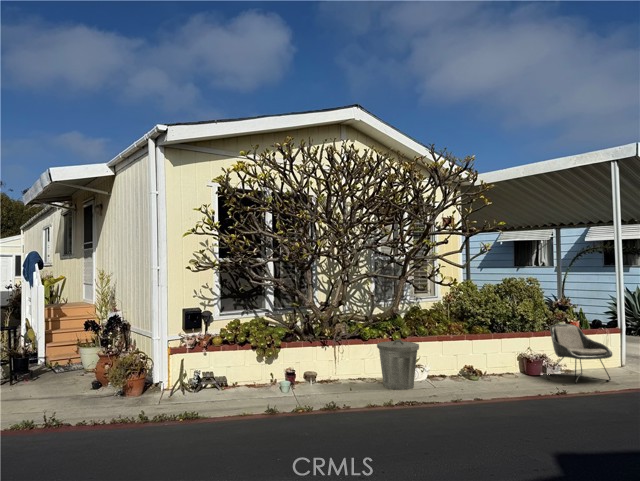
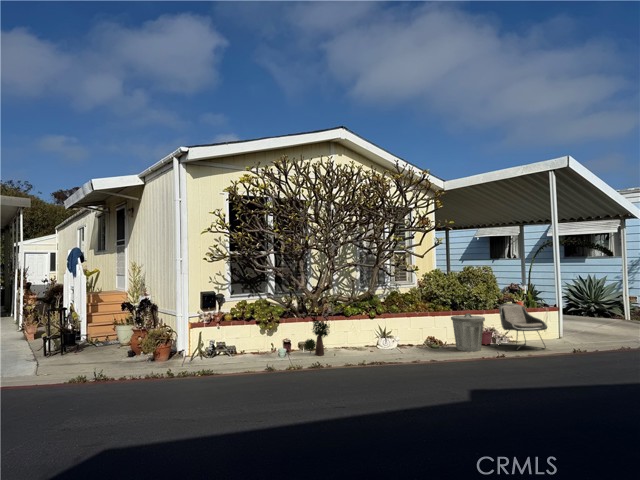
trash can: present [377,340,419,390] -> present [451,313,485,351]
potted plant: none [311,344,345,390] -> present [305,320,330,356]

